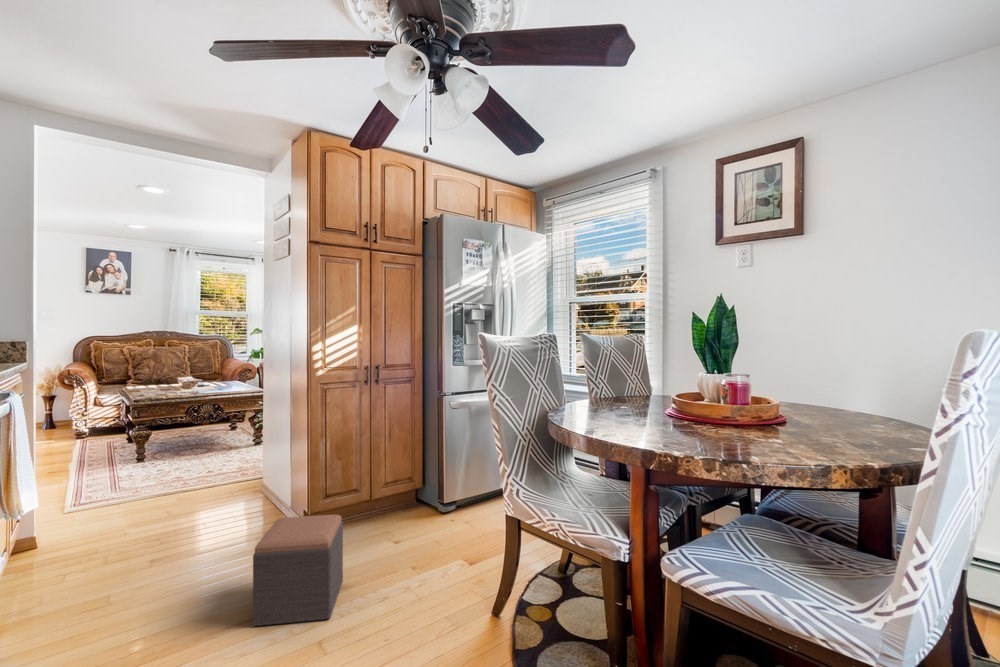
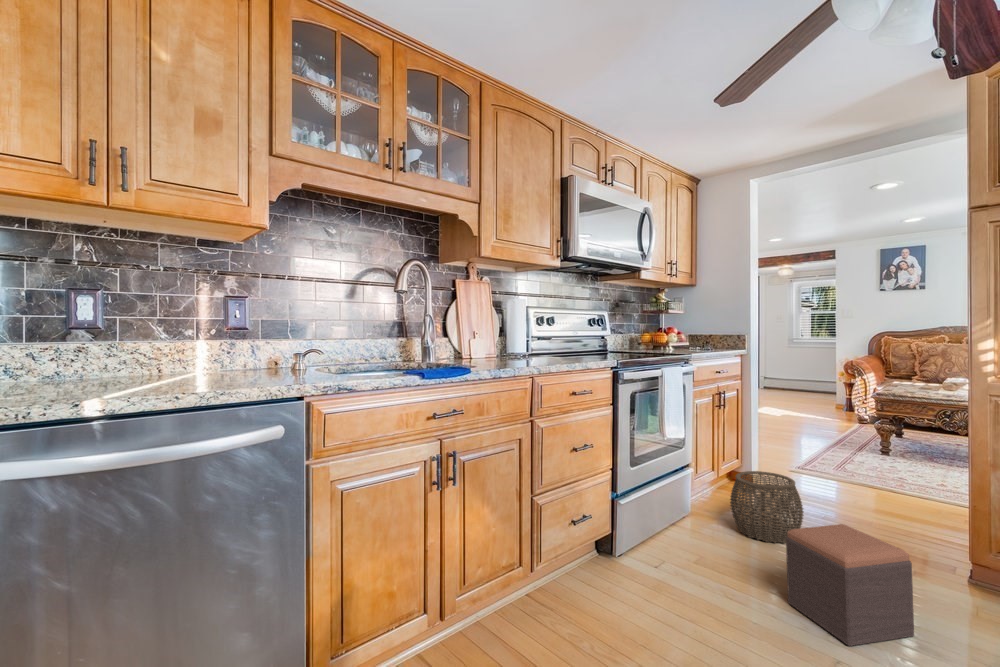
woven basket: none [84,503,188,600] -> present [730,471,804,543]

